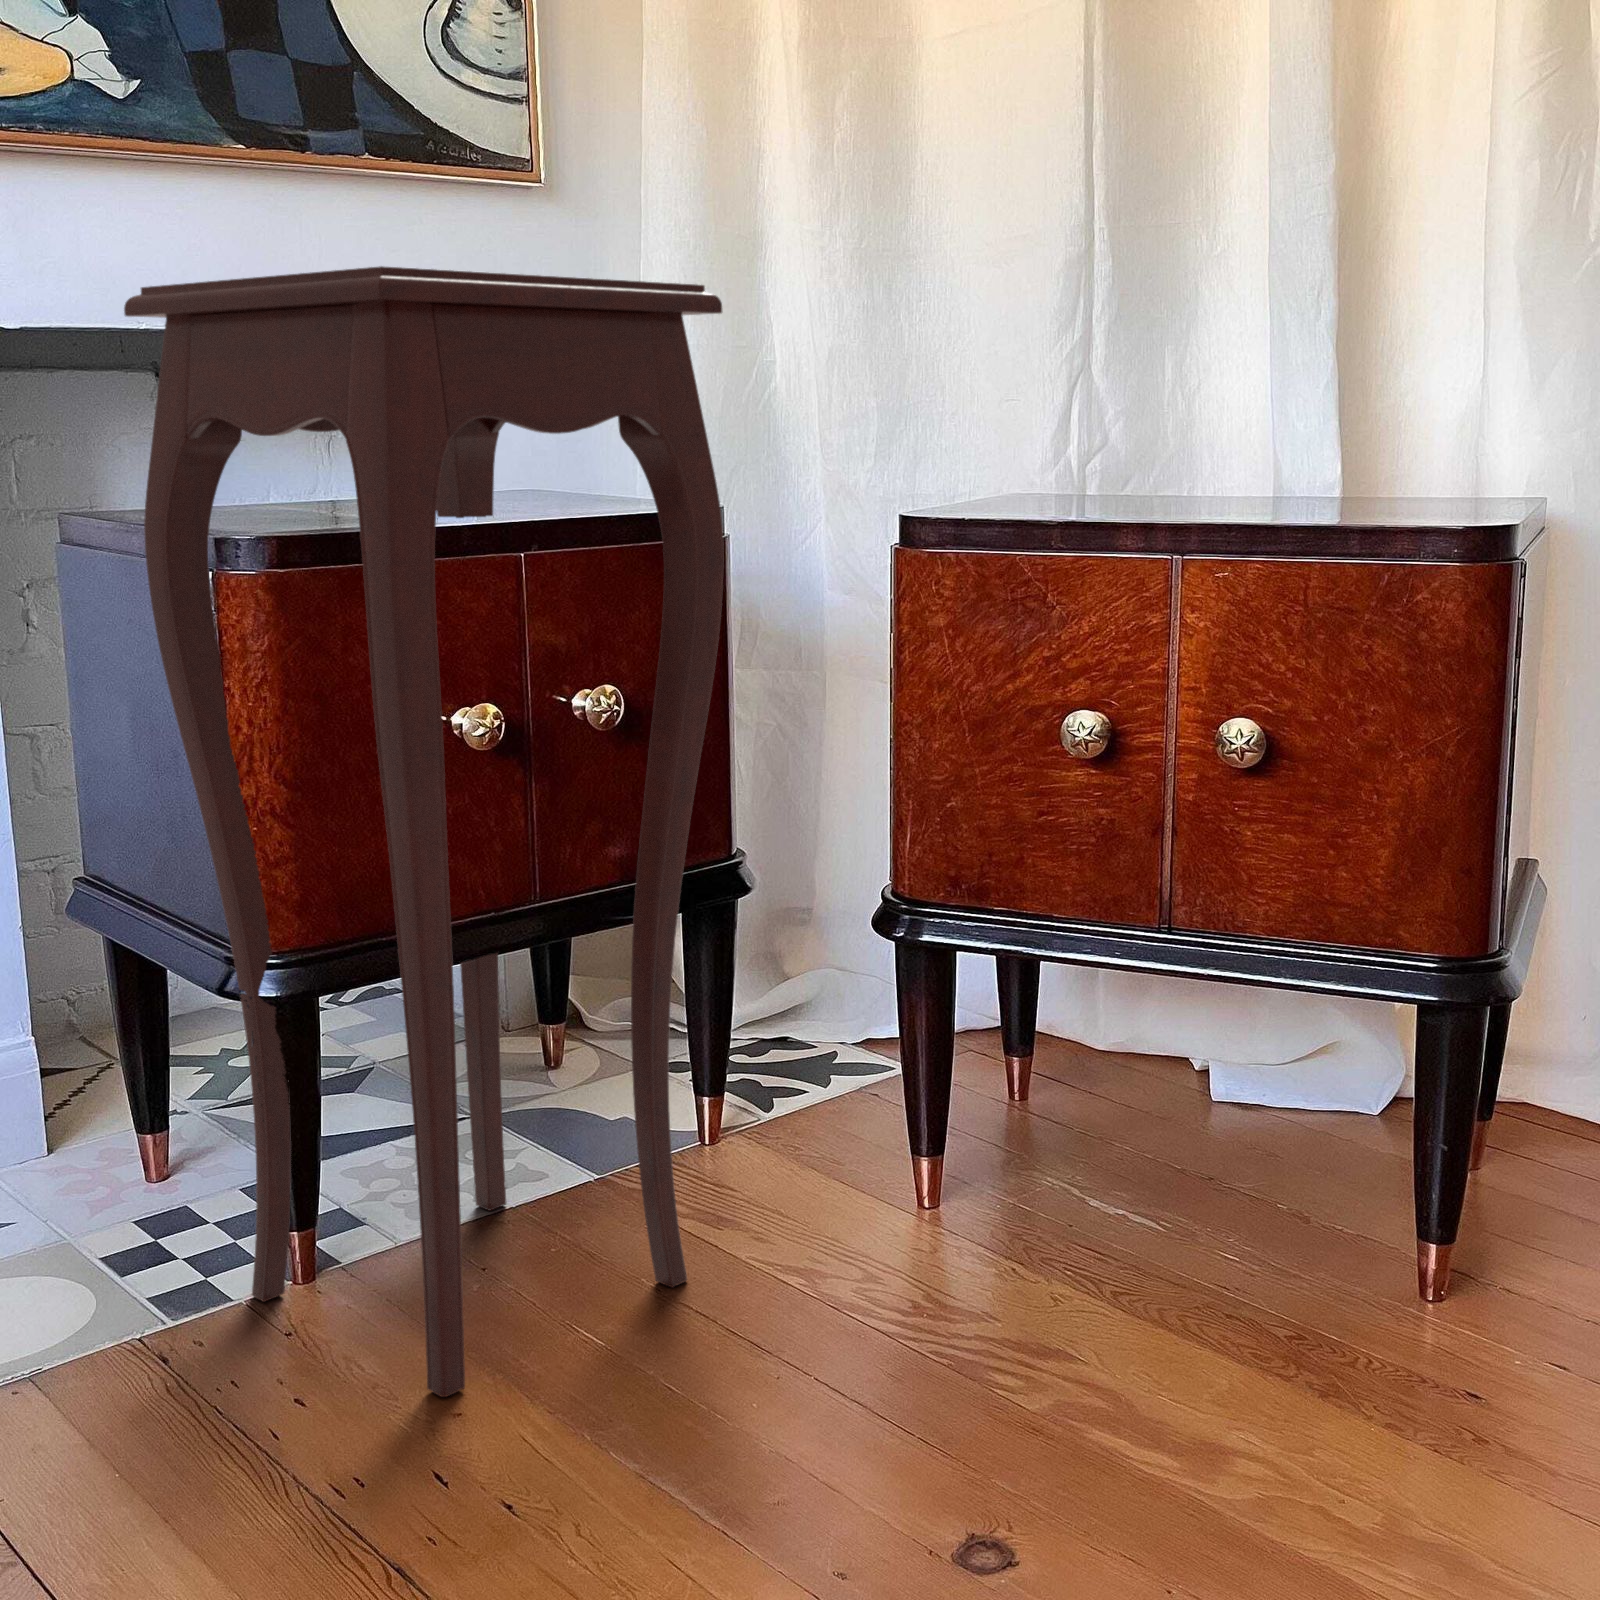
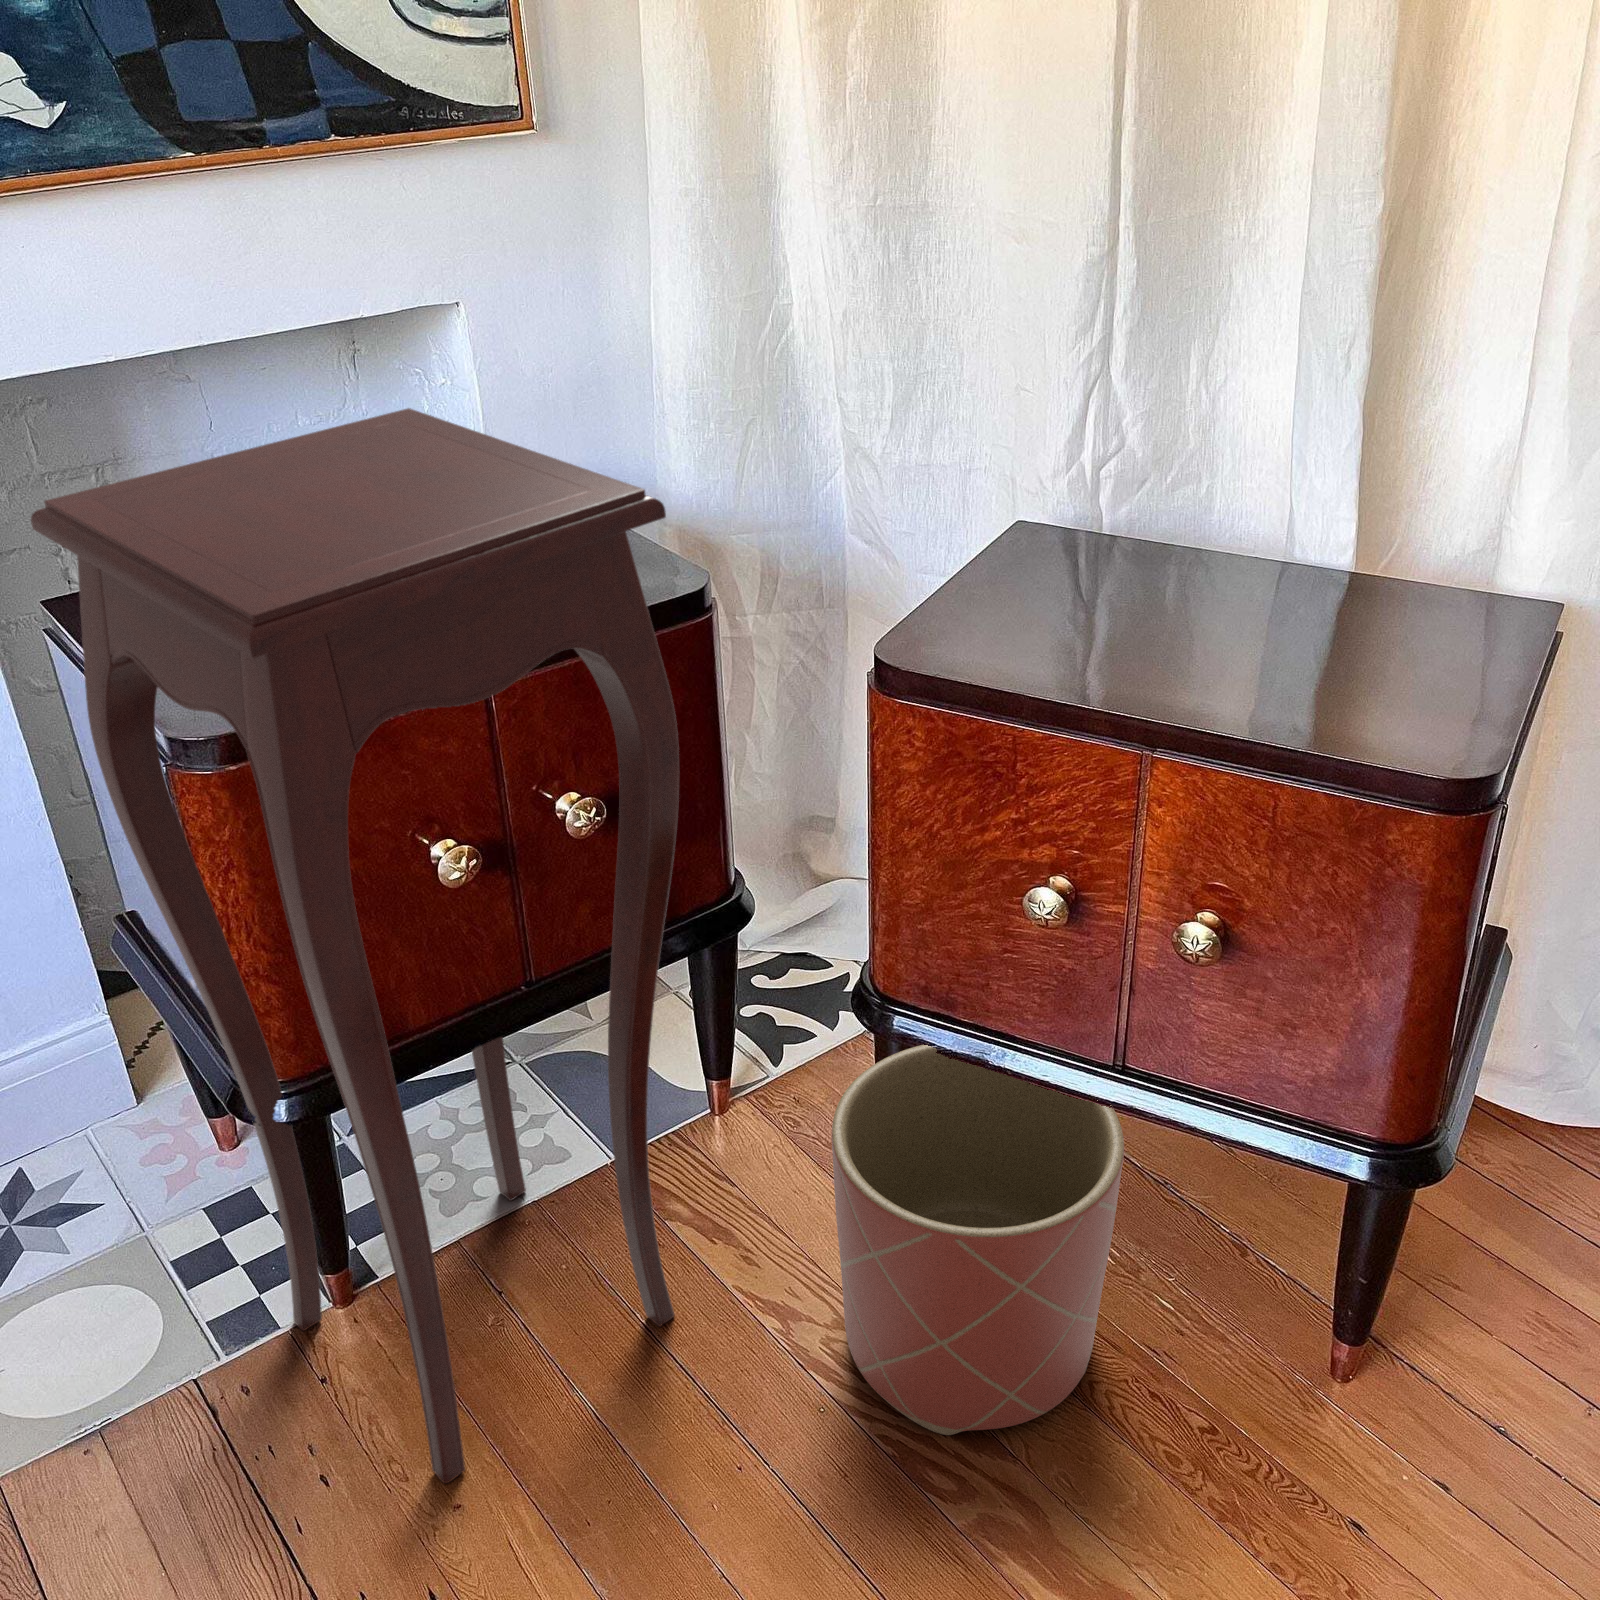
planter: none [869,952,1176,1347] -> present [832,1045,1124,1435]

